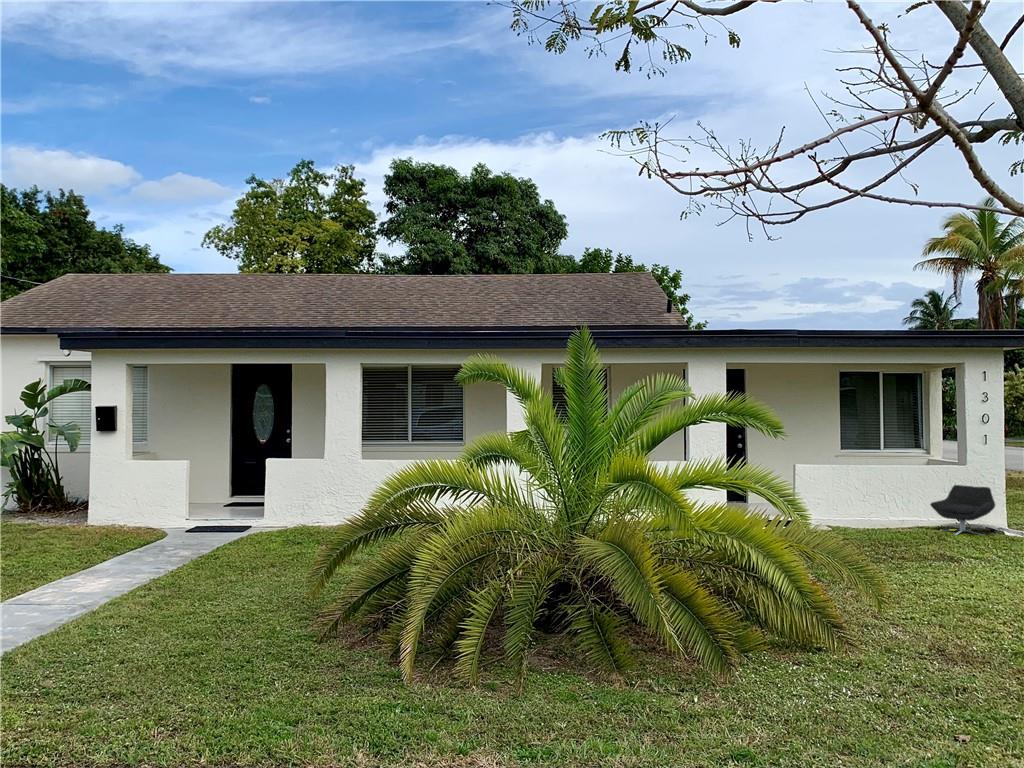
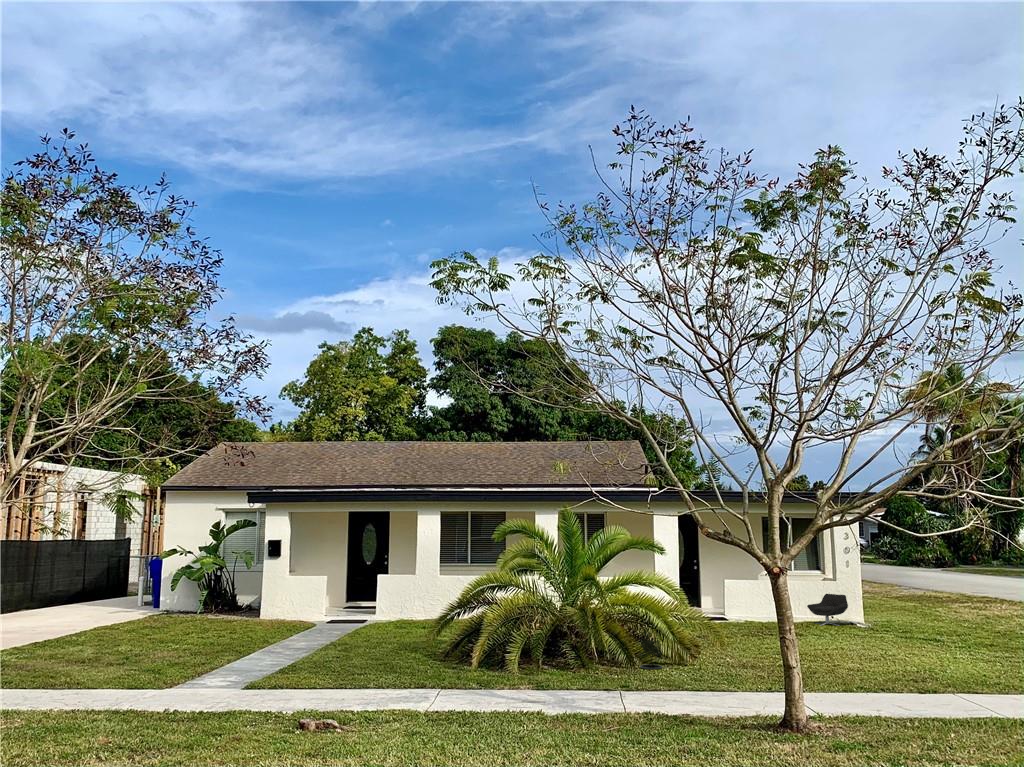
potted tree: none [751,584,809,681] -> present [640,631,662,669]

